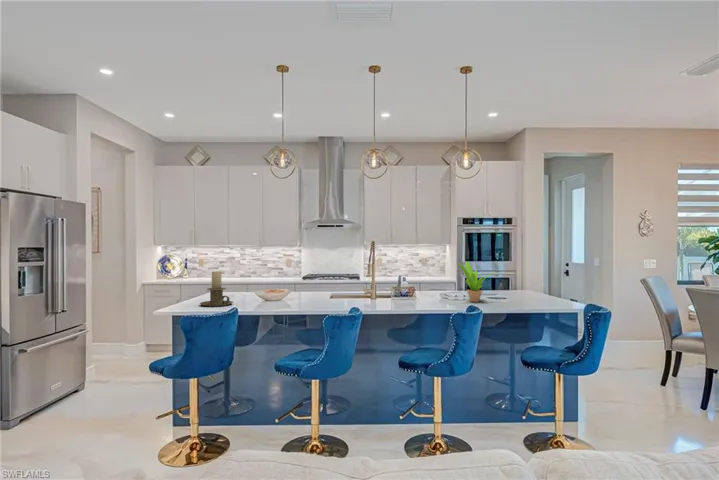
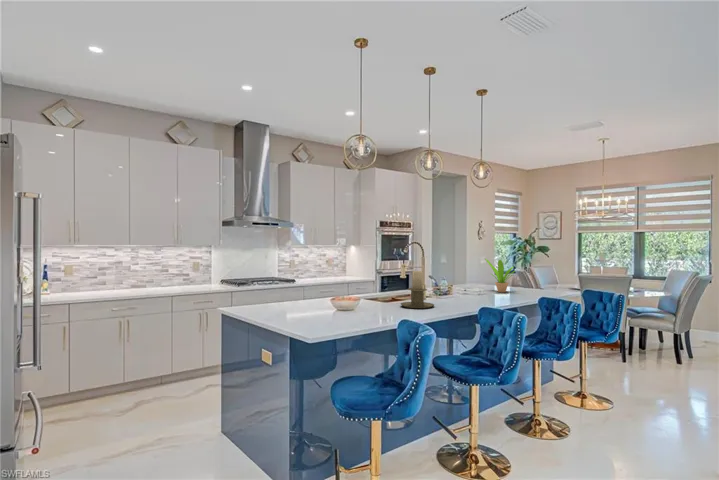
candle holder: present [200,271,233,307] -> present [401,271,434,309]

